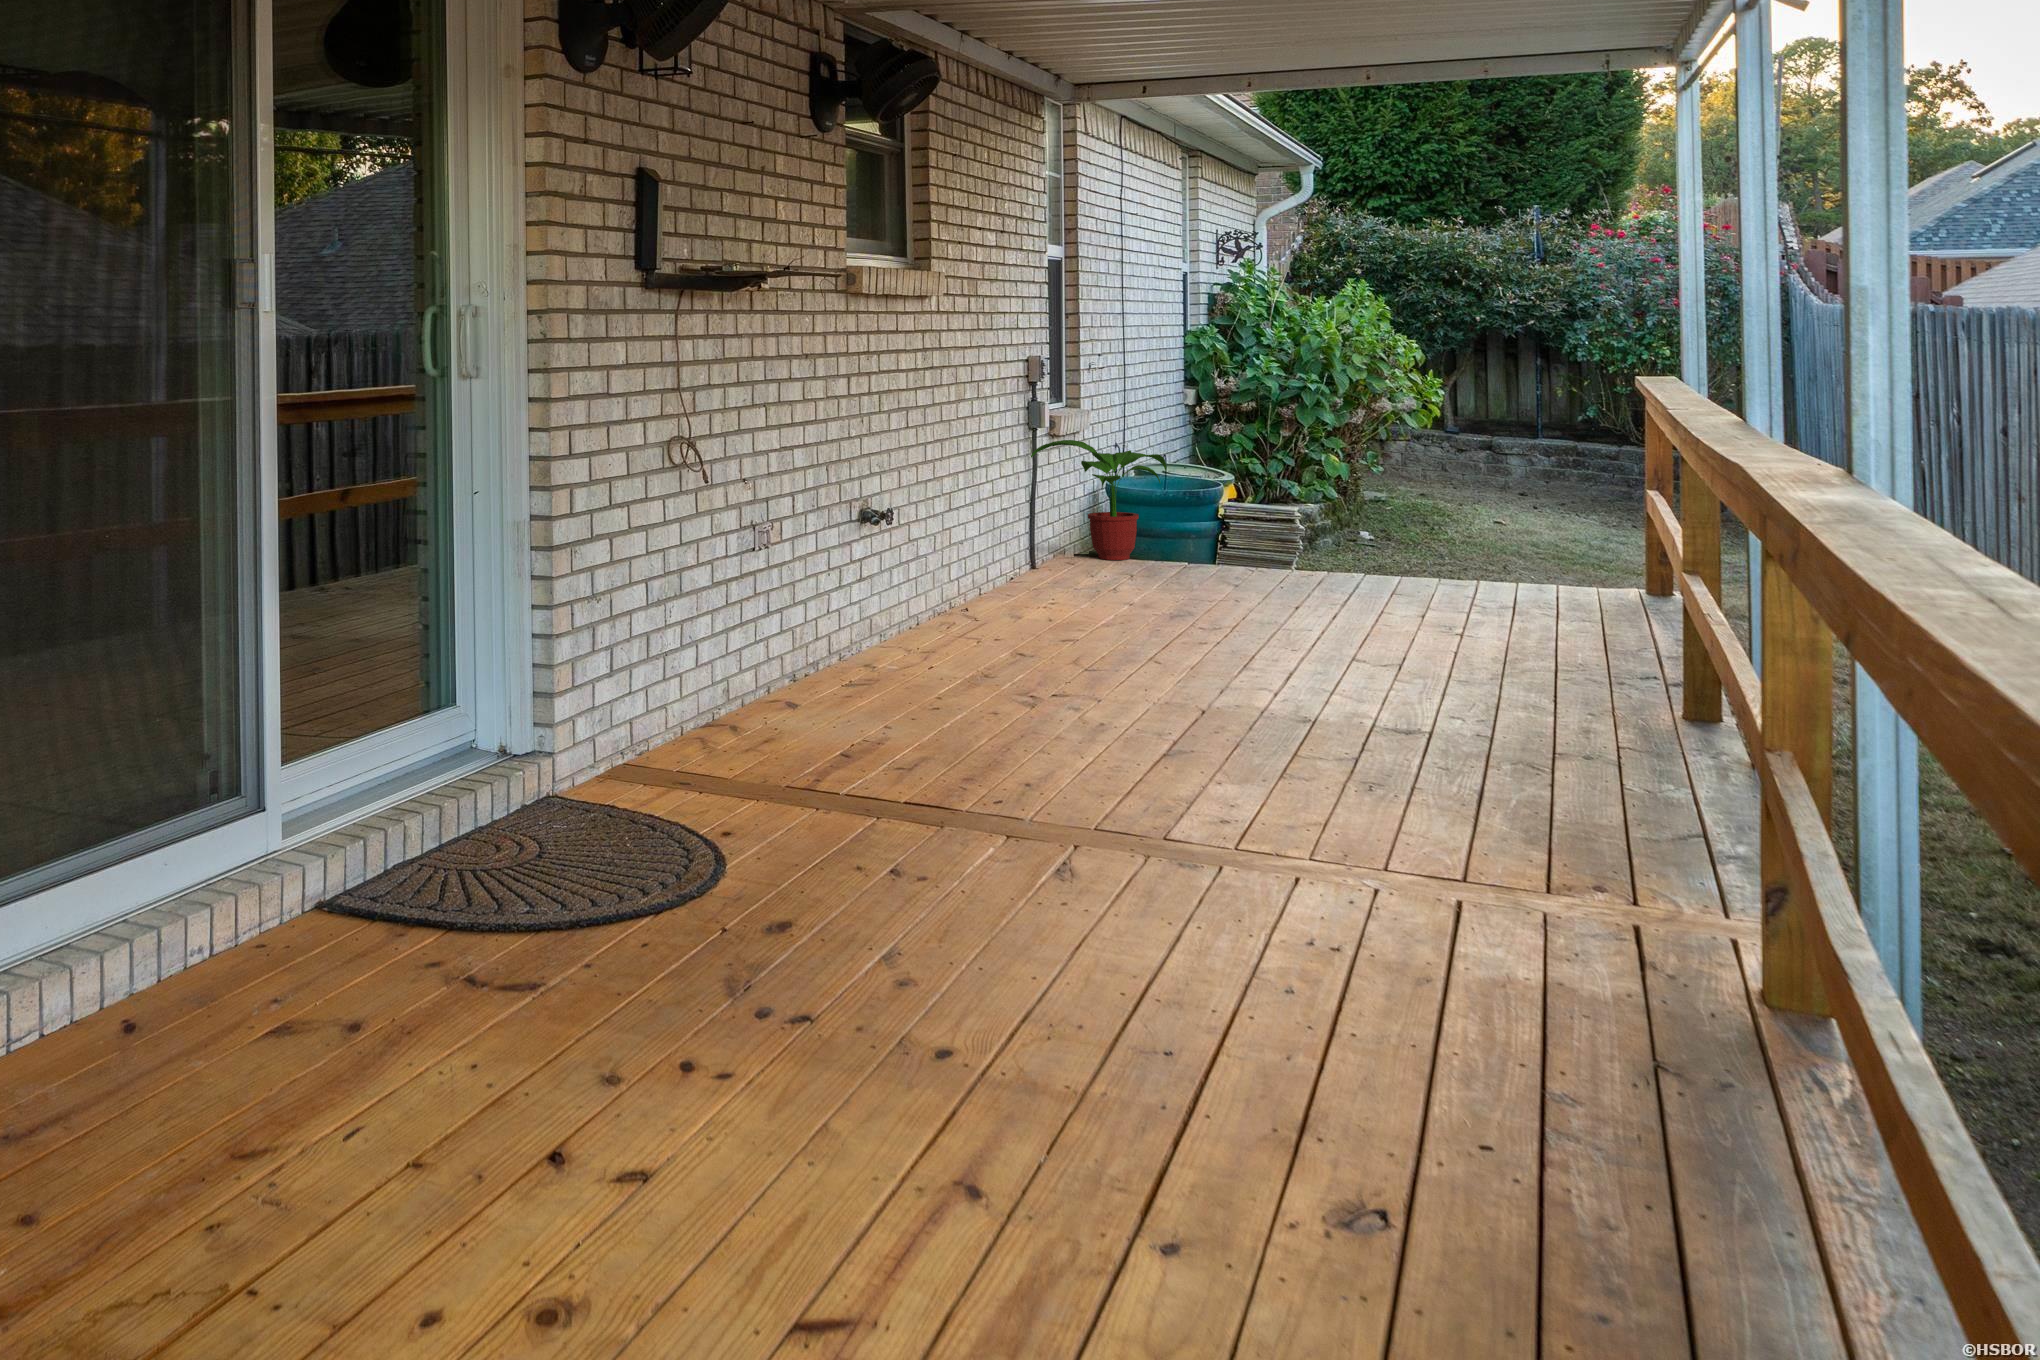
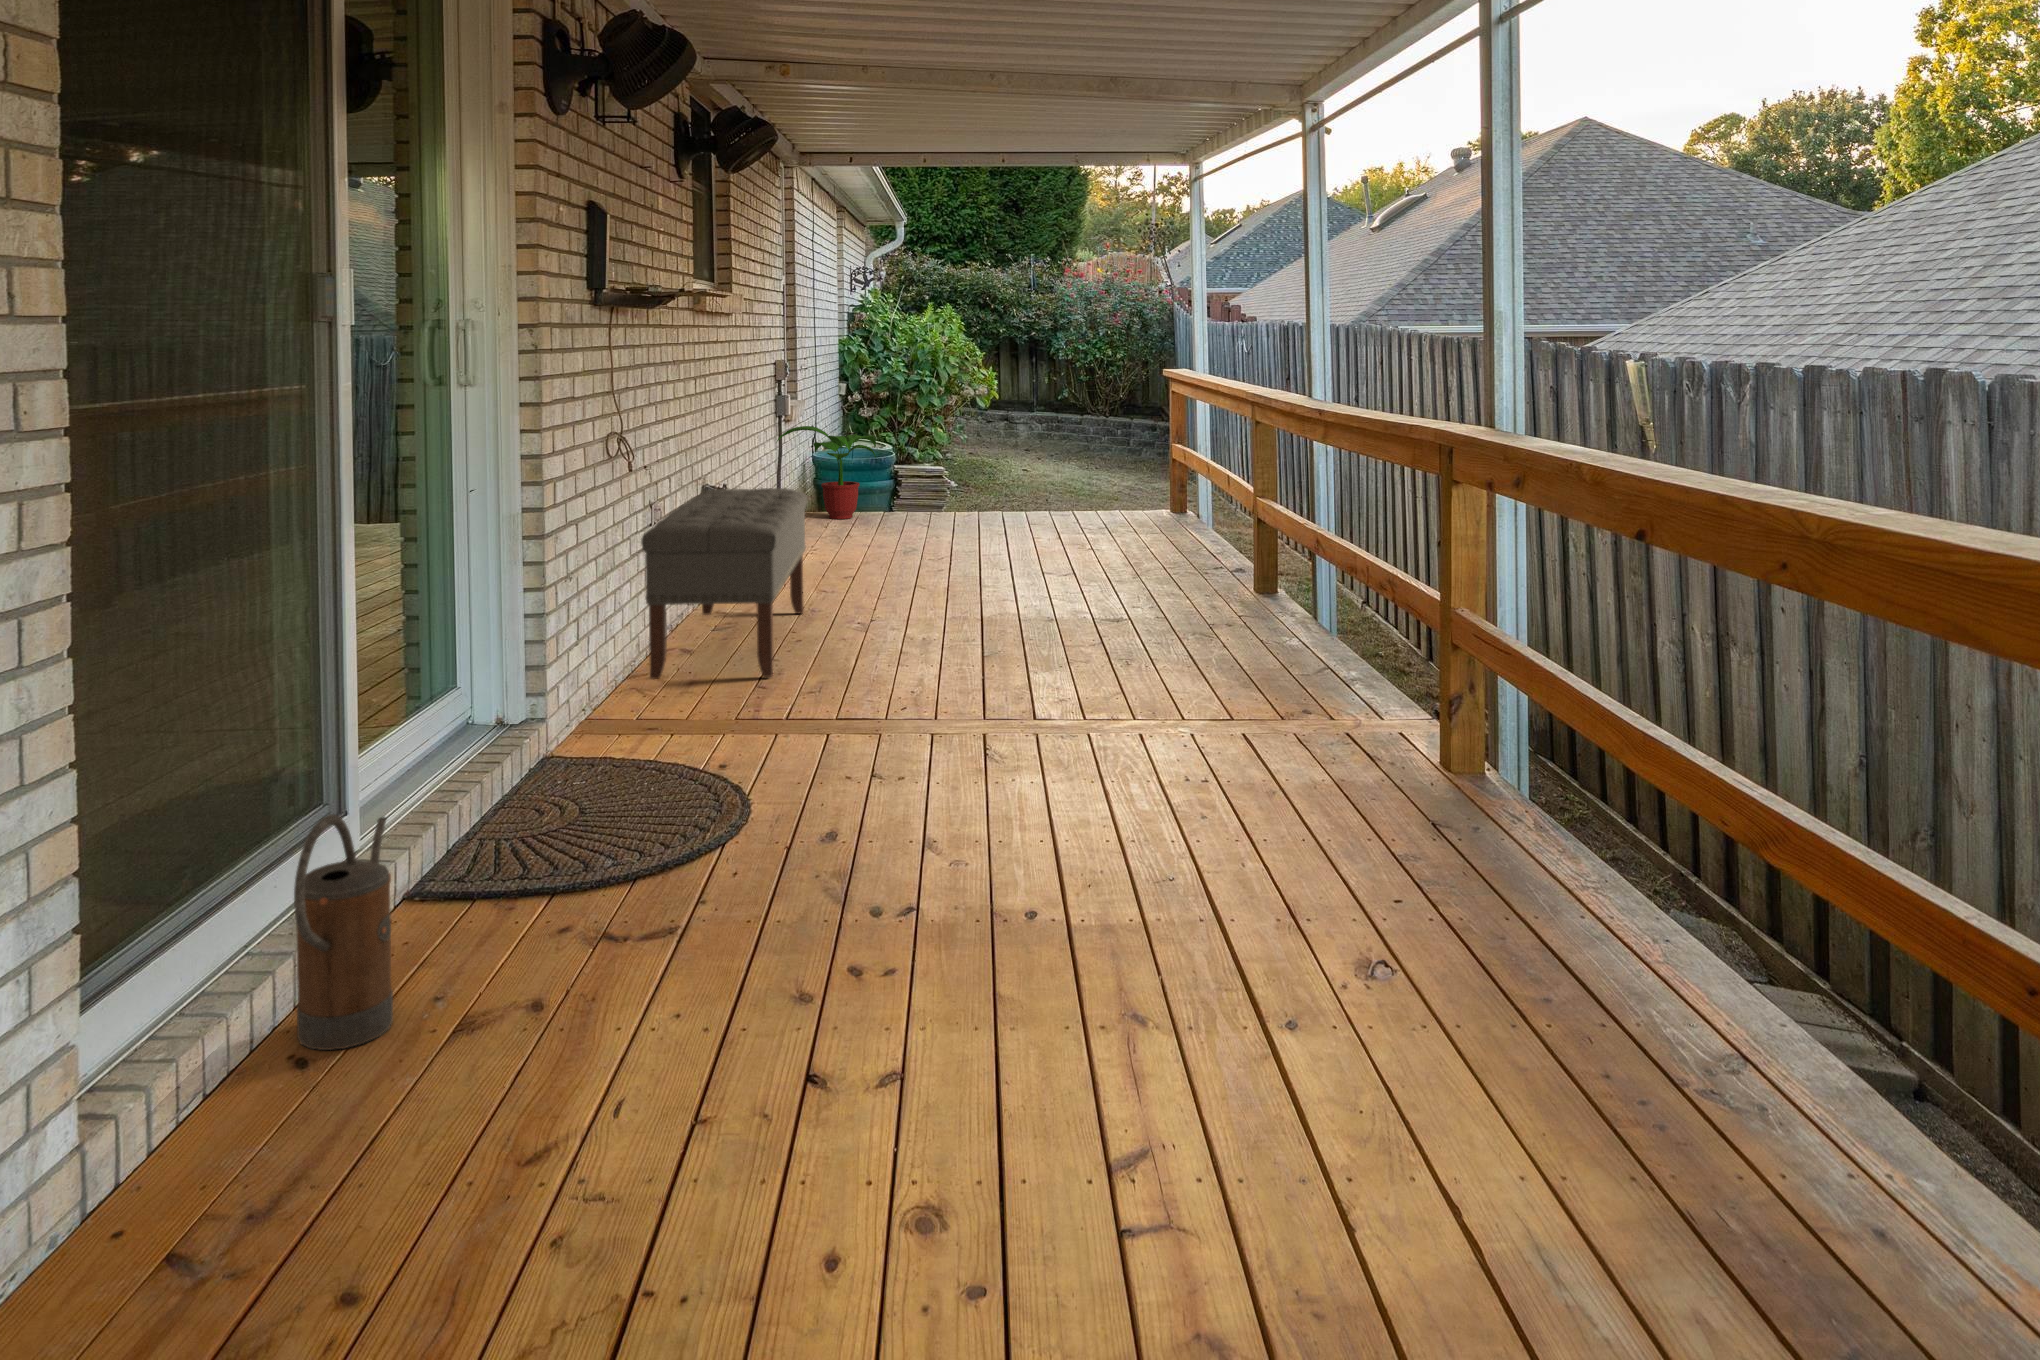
bench: none [715,509,970,732] -> present [641,488,807,679]
watering can: none [117,785,249,1013] -> present [294,814,393,1050]

